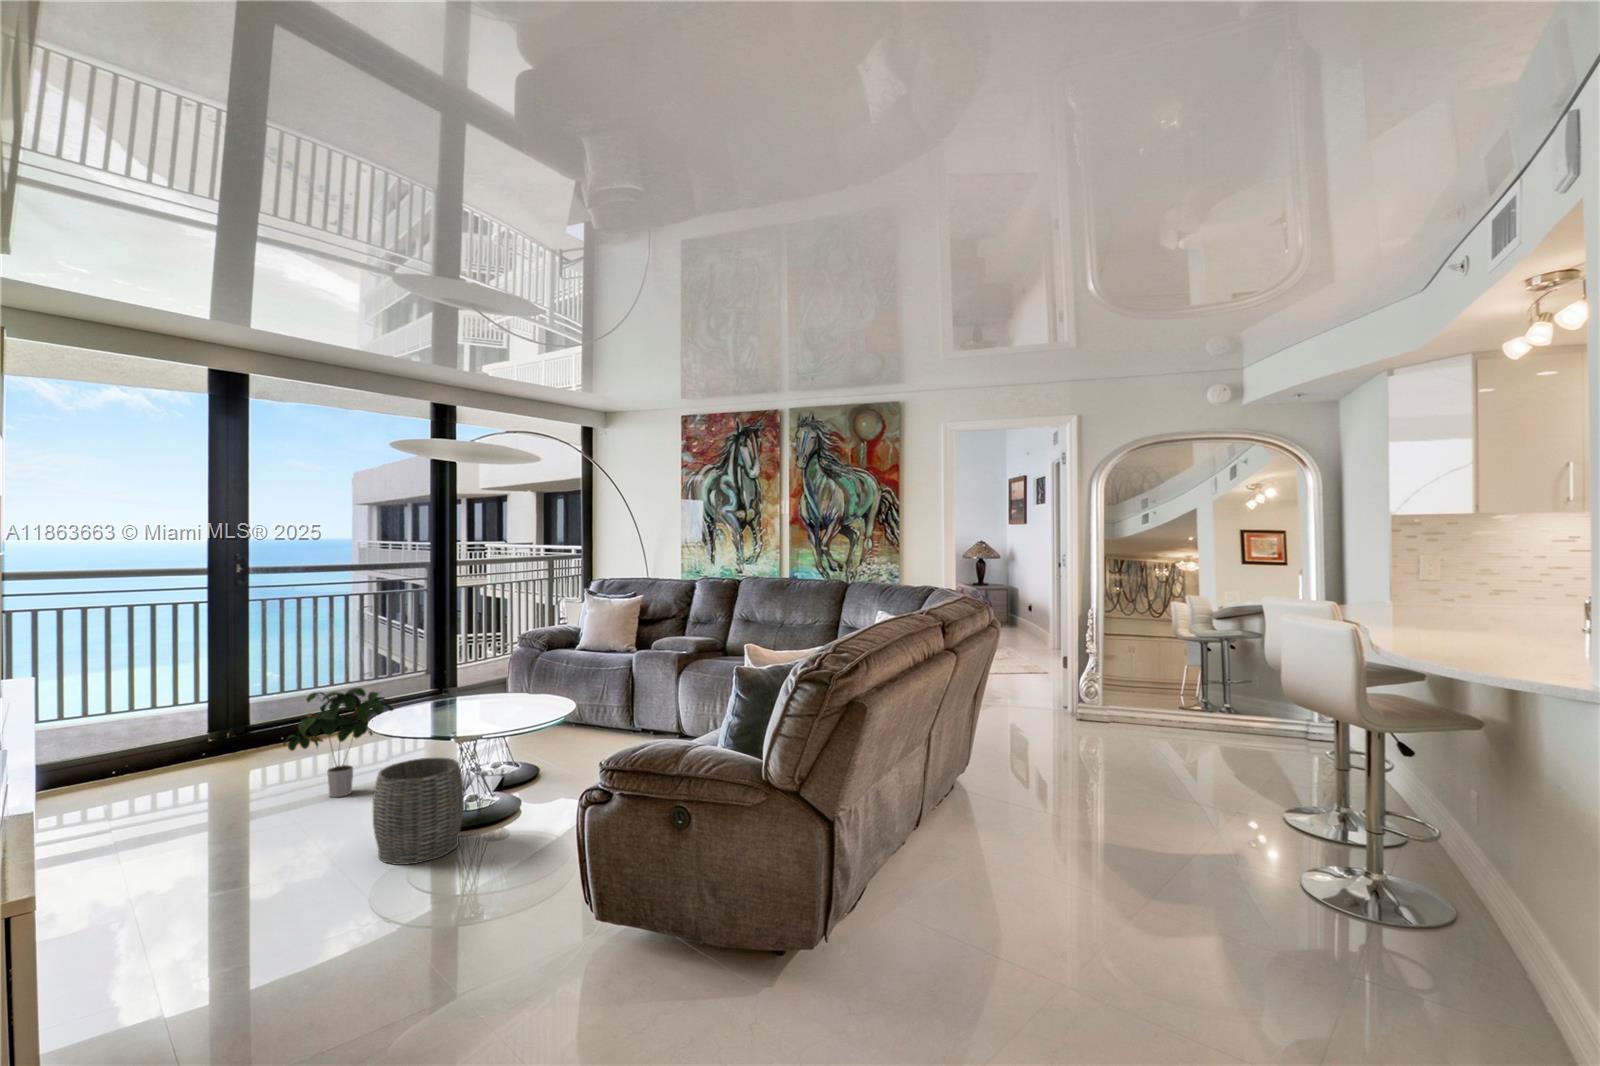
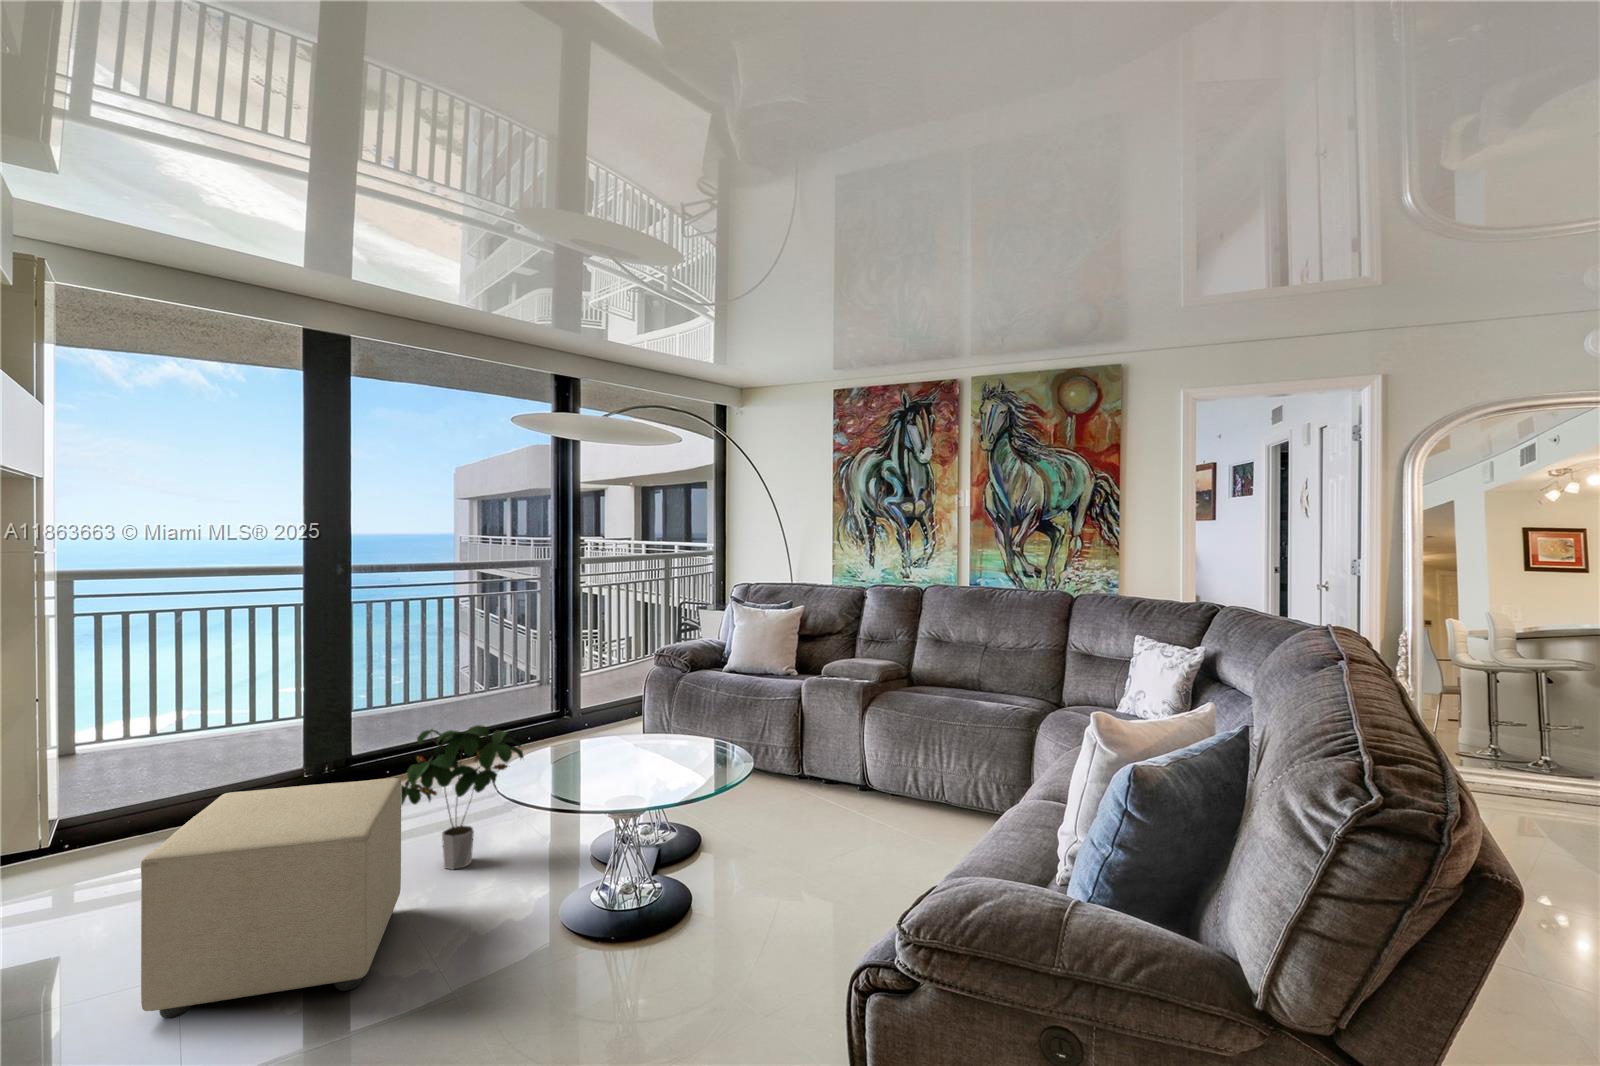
ottoman: none [96,724,293,885] -> present [141,778,401,1019]
woven basket: present [373,758,464,865] -> none [510,839,631,1006]

